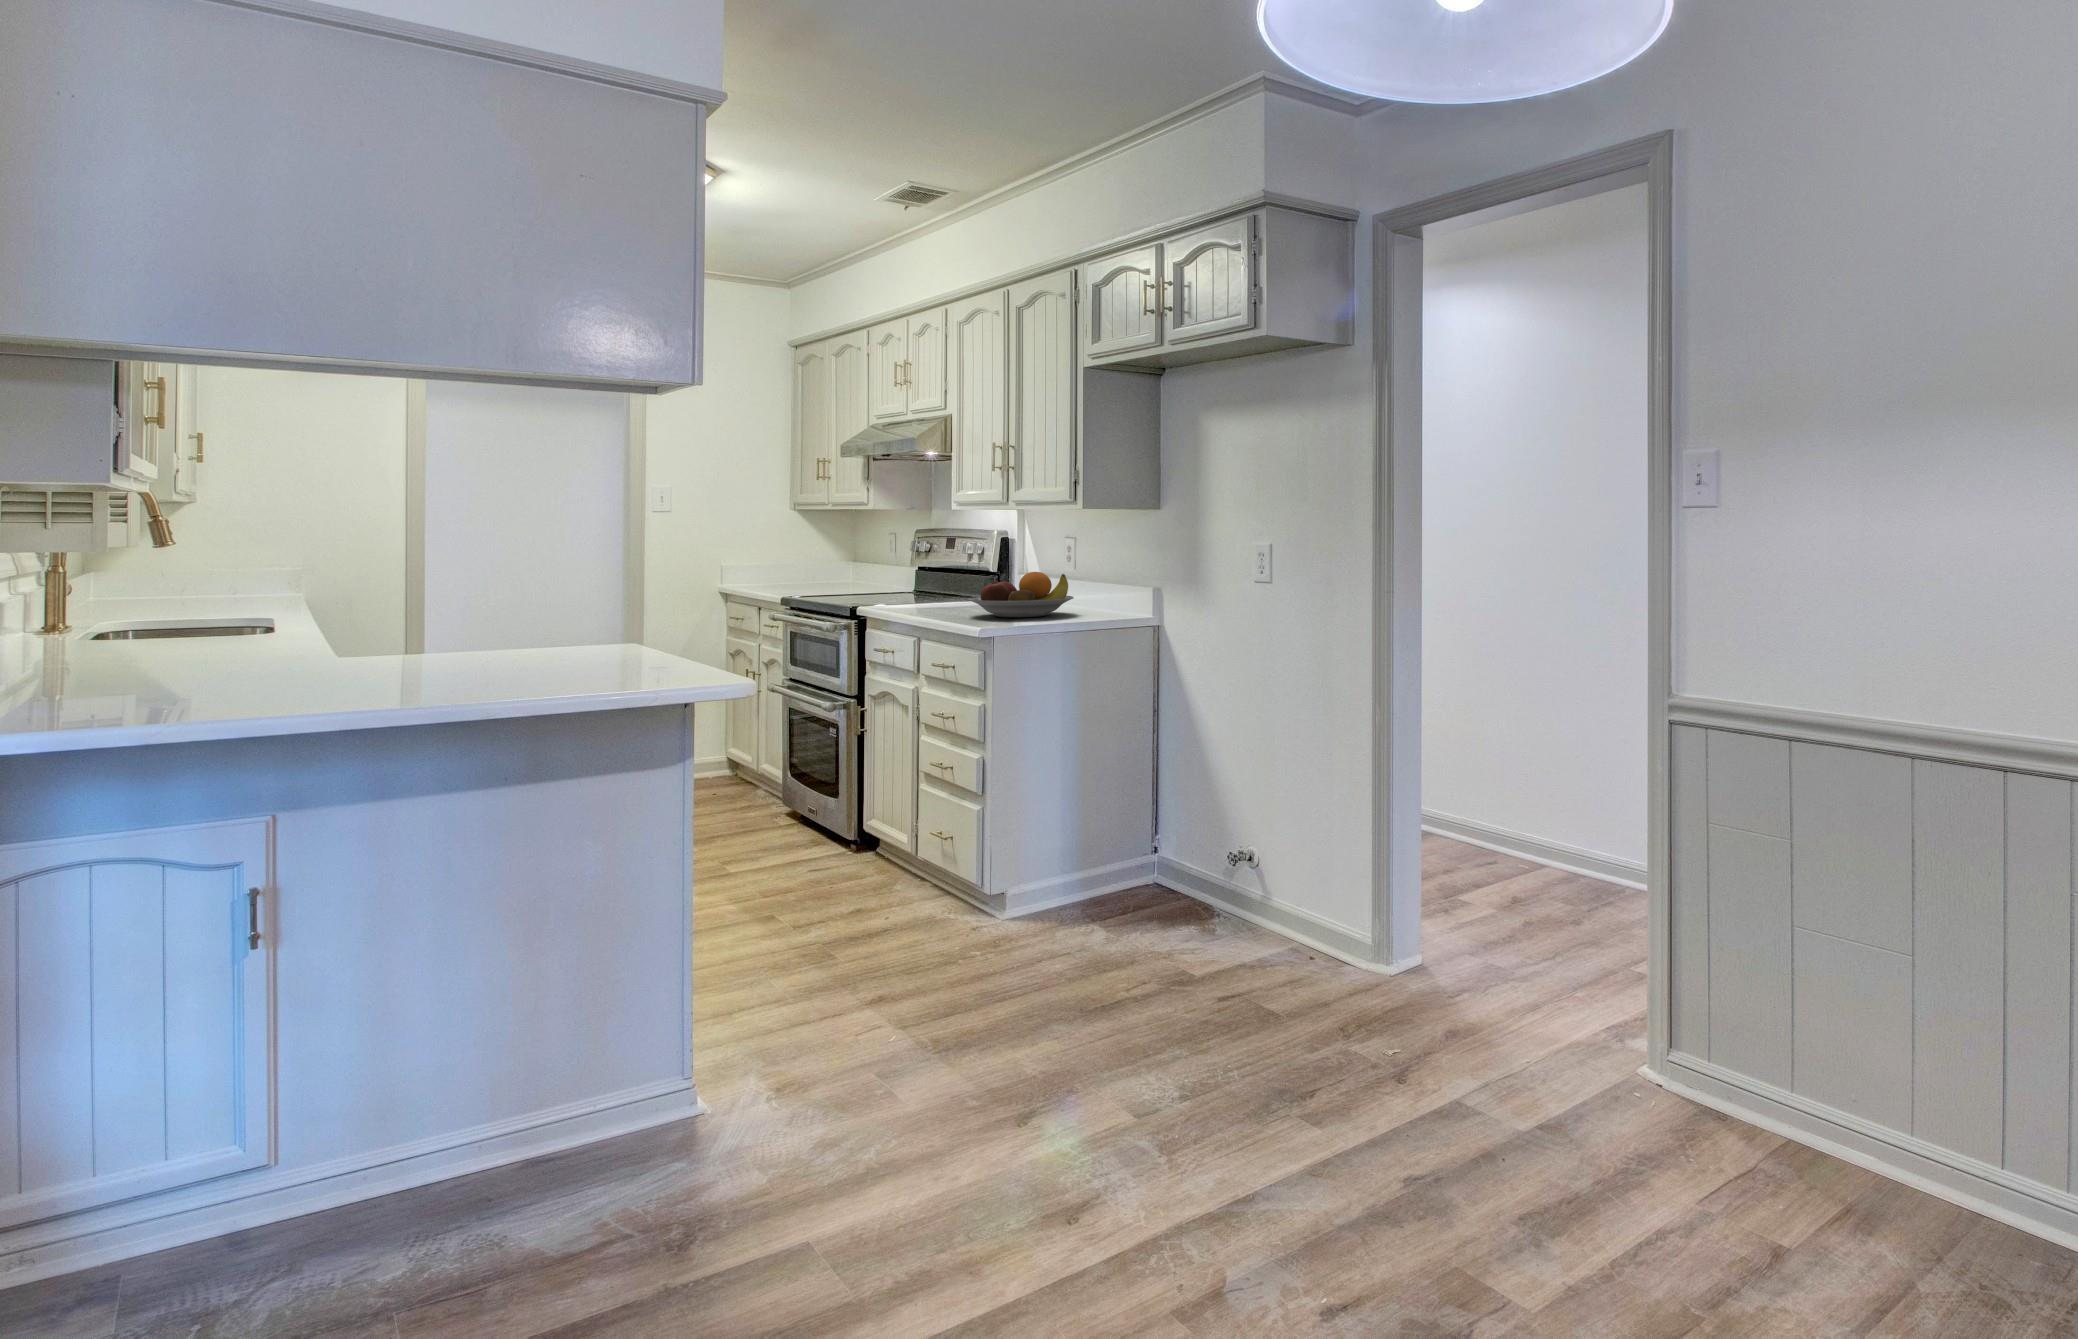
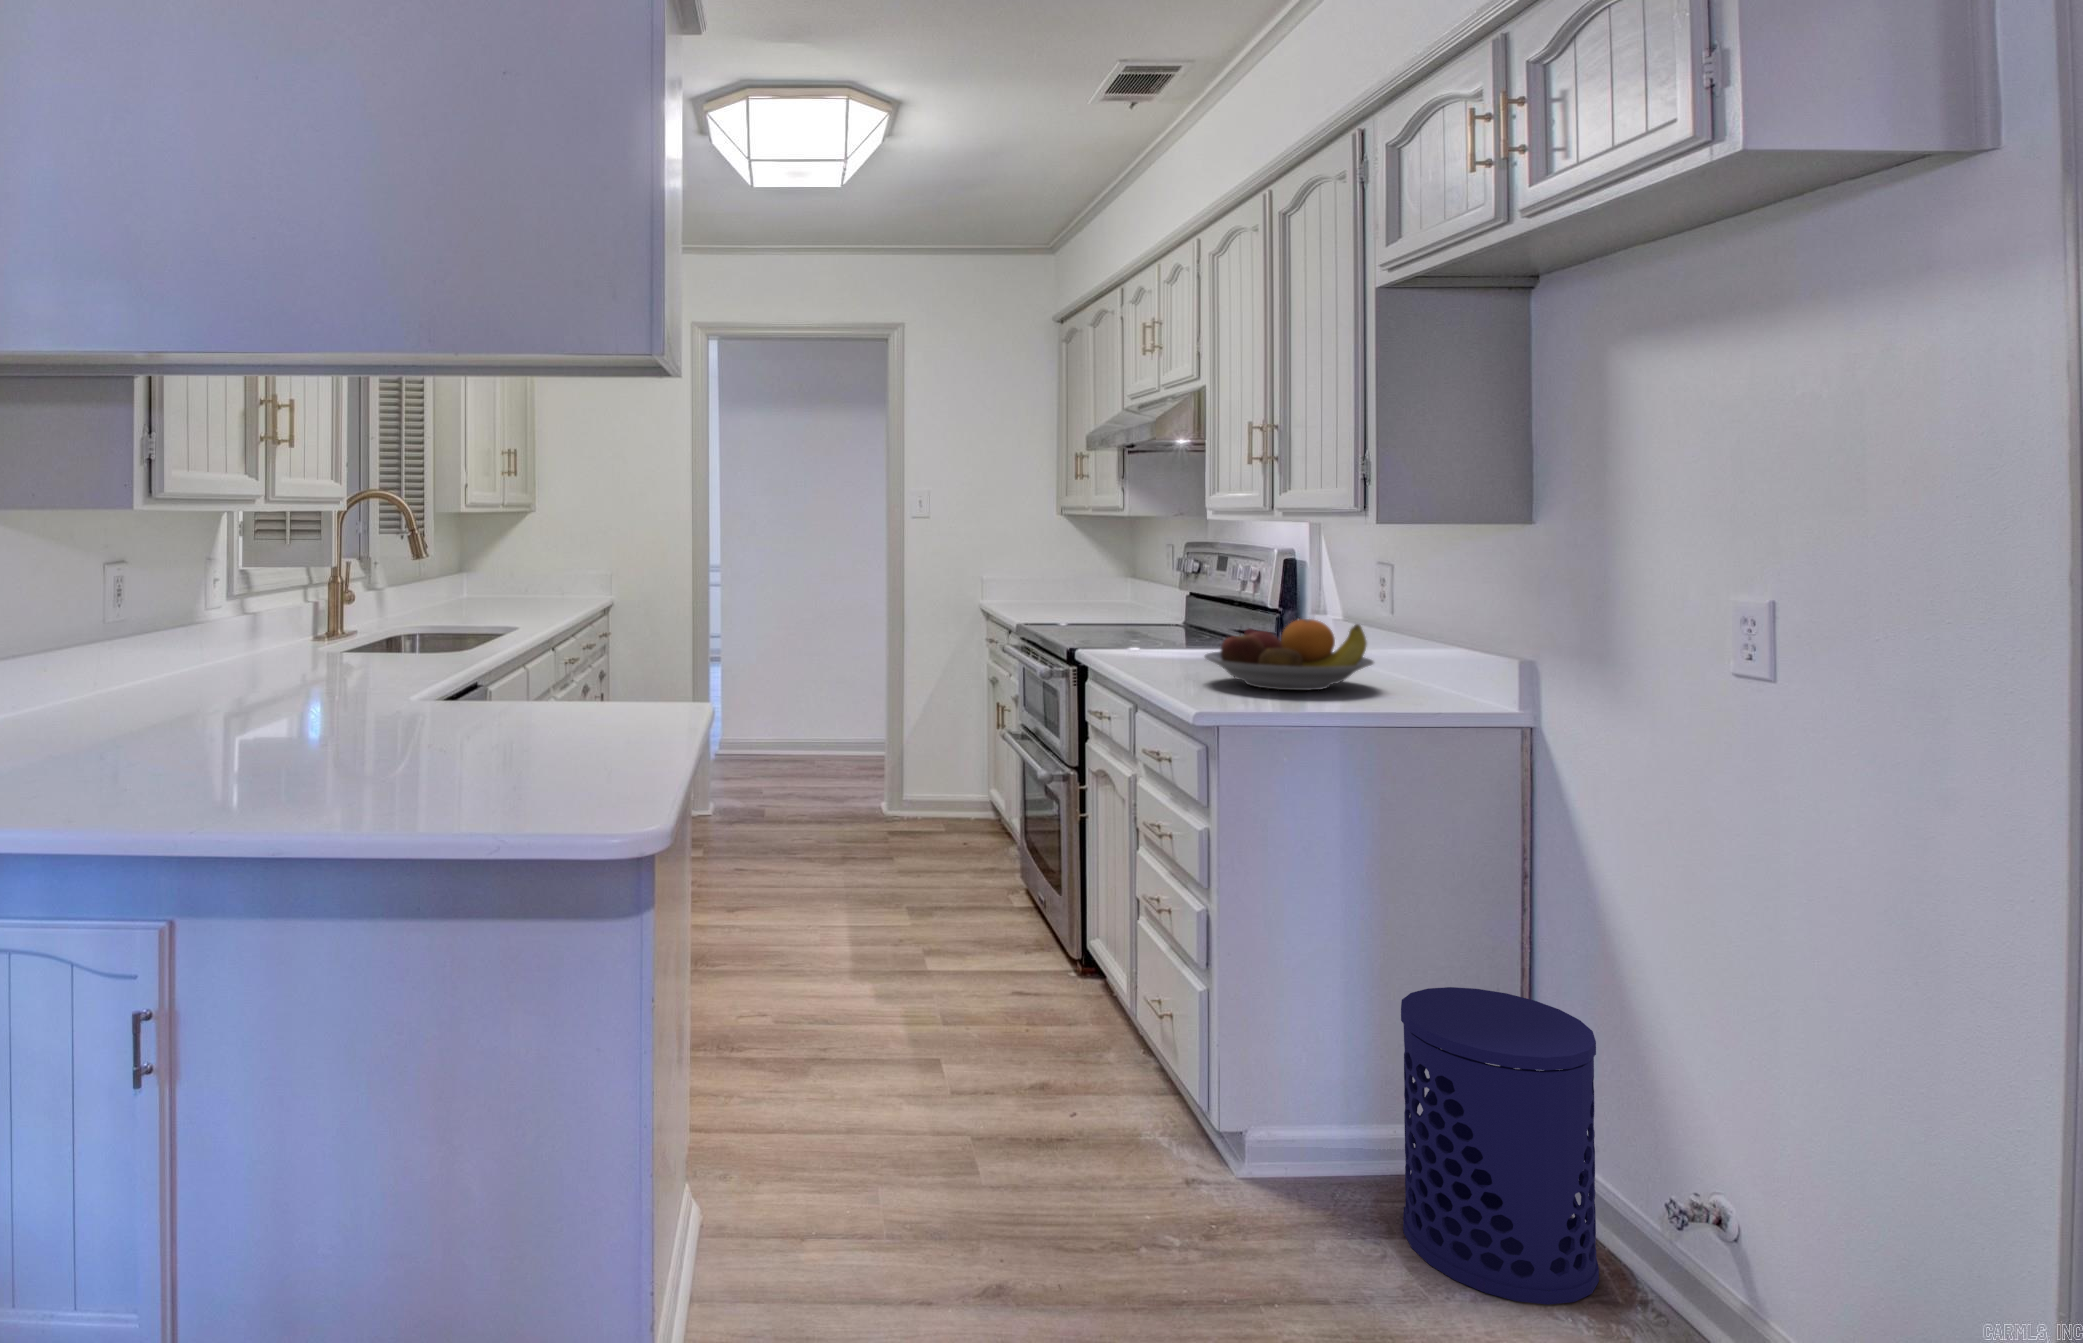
waste bin: none [1099,777,1193,934] -> present [1401,987,1599,1304]

